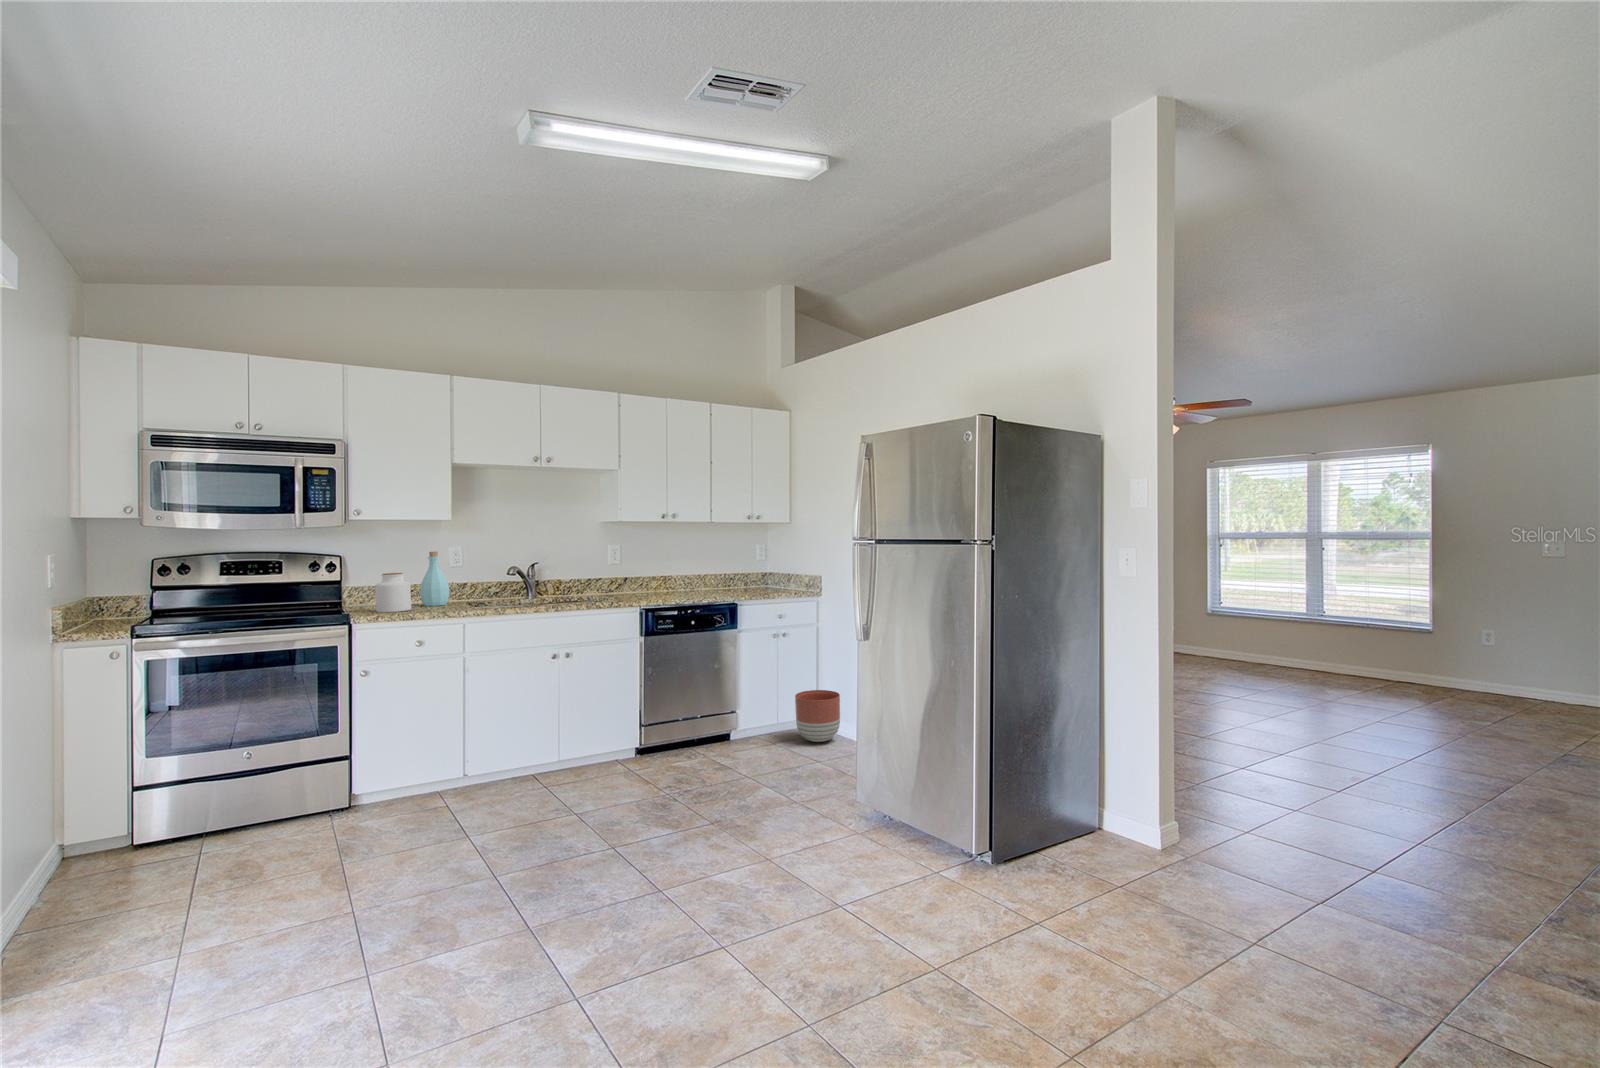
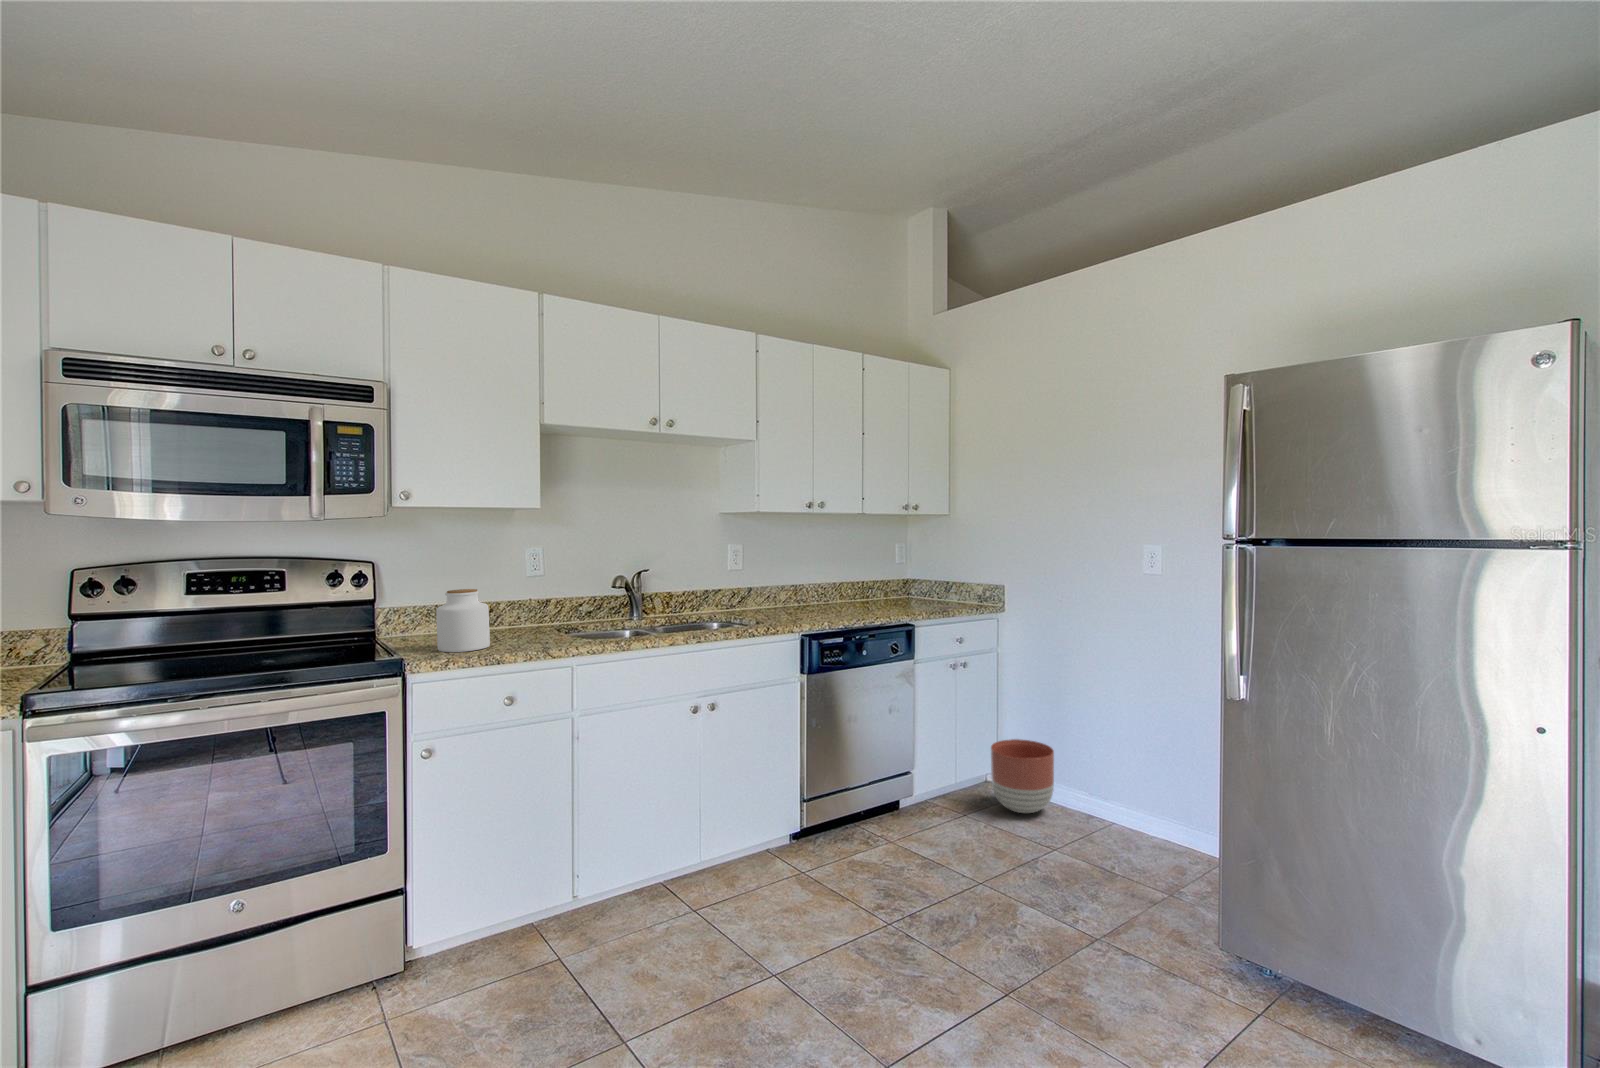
bottle: present [420,551,449,606] -> none [492,555,533,636]

